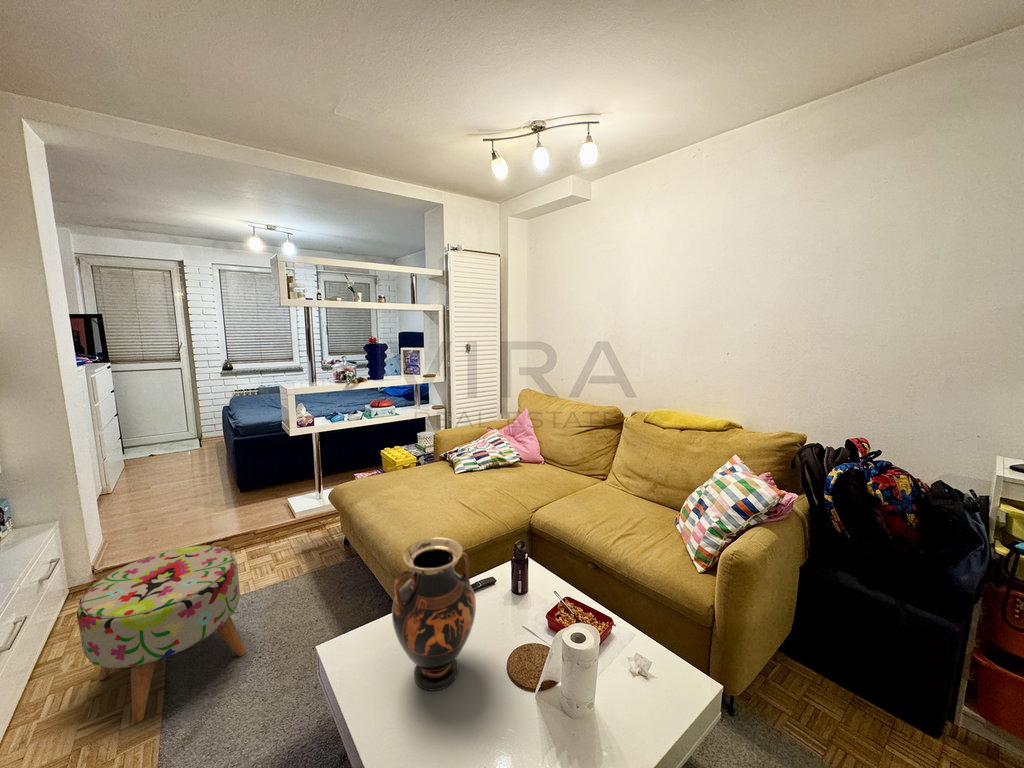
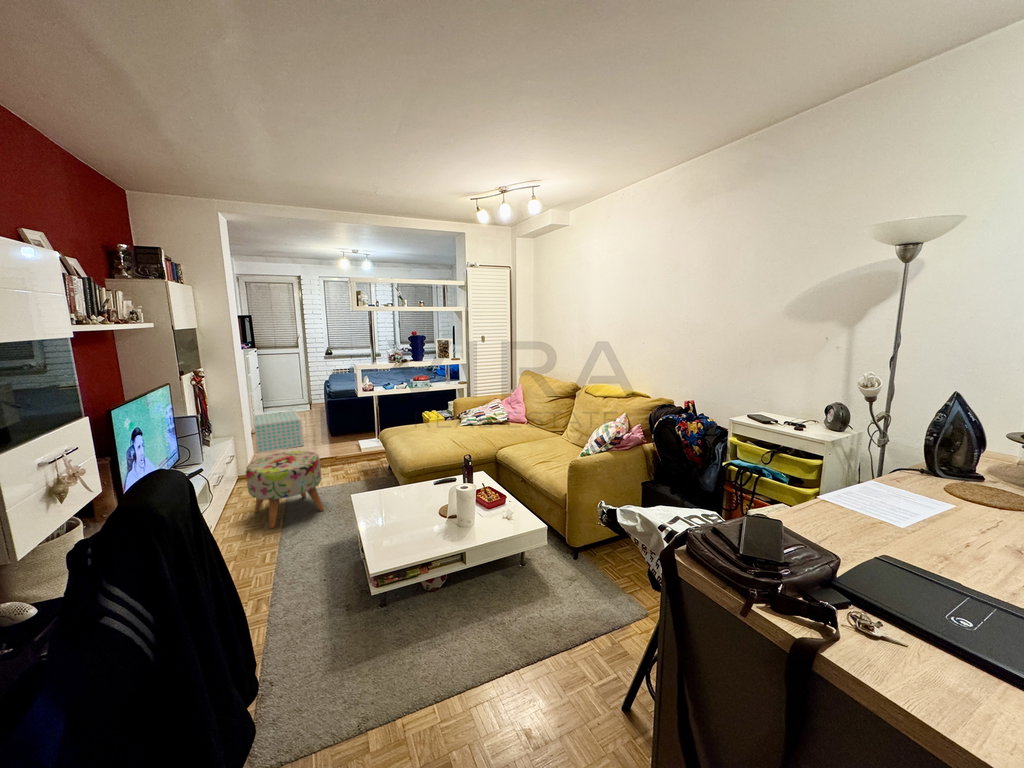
storage box: none [103,457,194,535] -> present [254,411,303,453]
vase: present [392,537,476,691] -> none [376,434,418,504]

